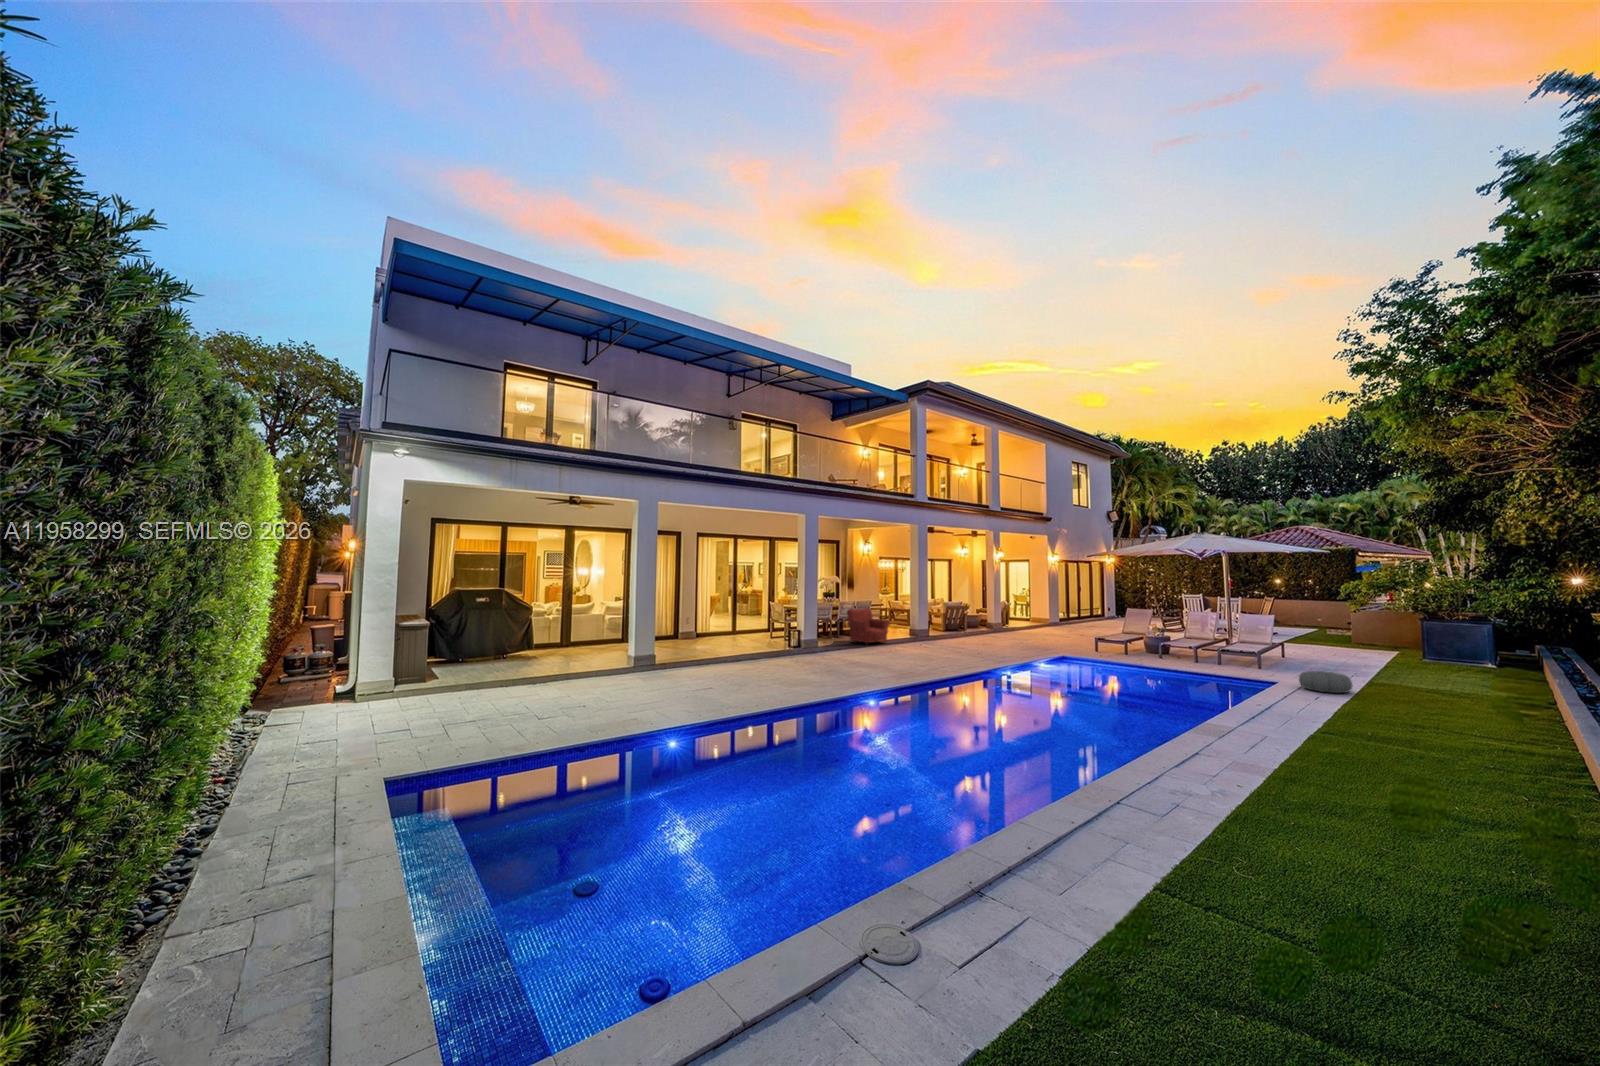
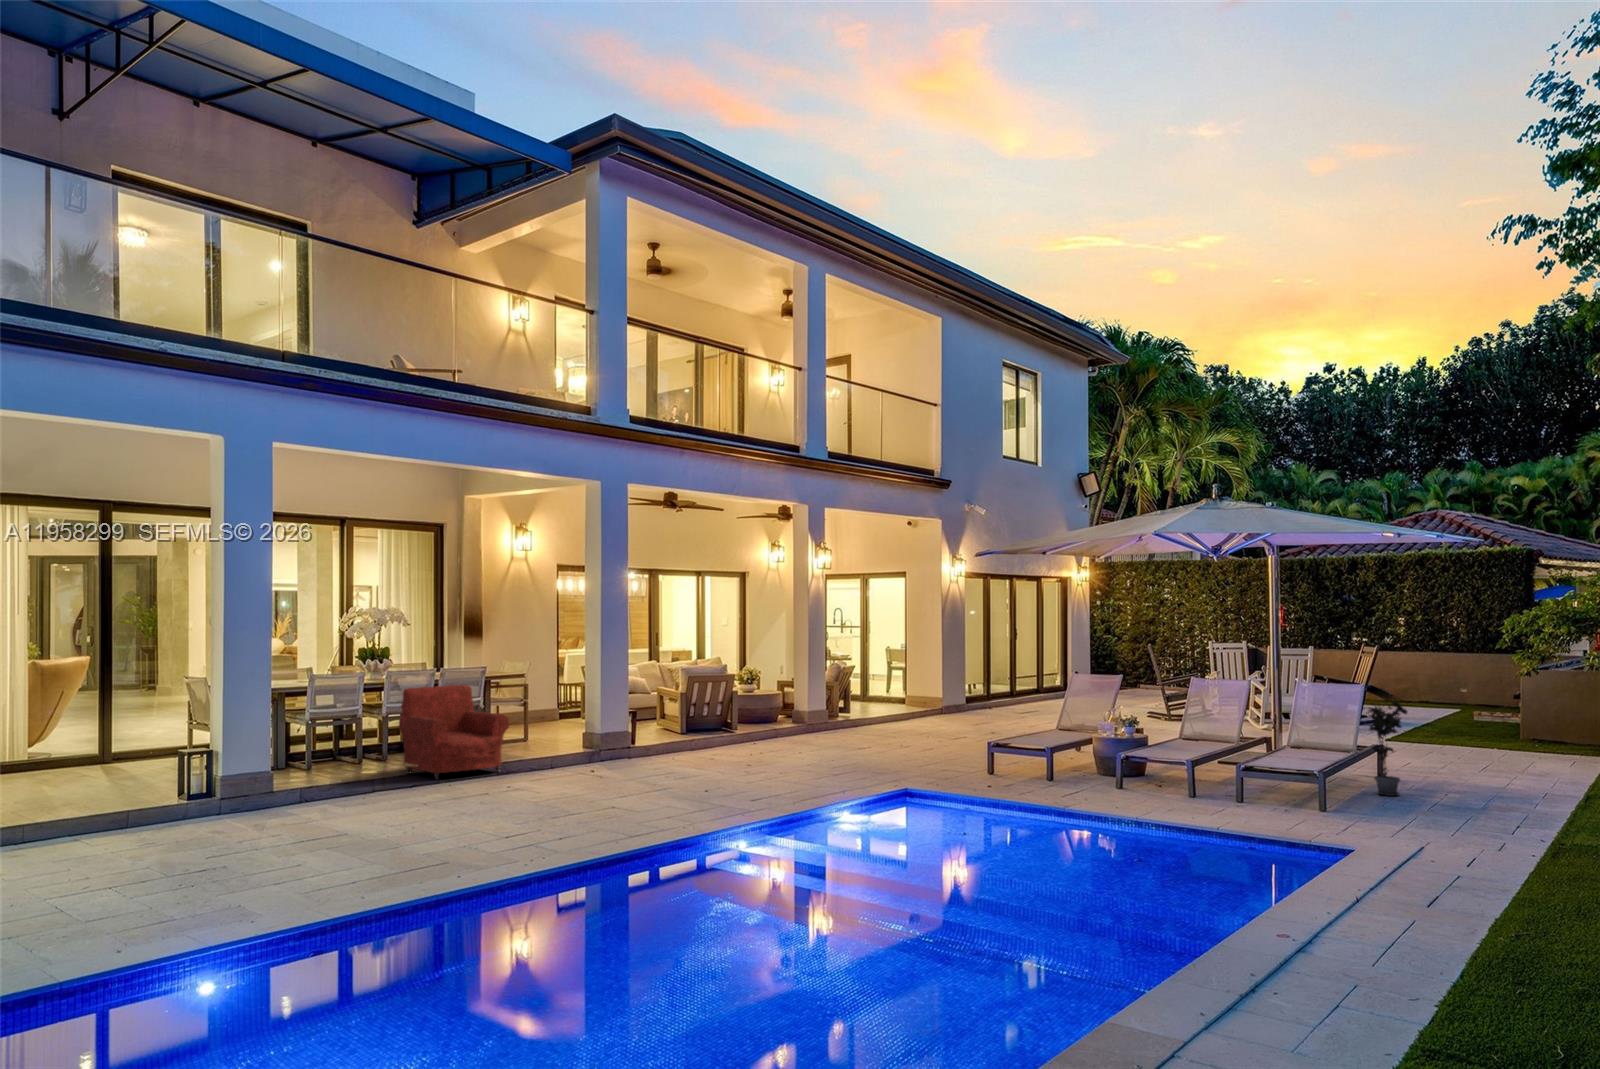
potted plant: none [1275,621,1298,664] -> present [1362,698,1407,796]
pouf: present [1299,671,1352,693] -> none [1393,822,1510,880]

